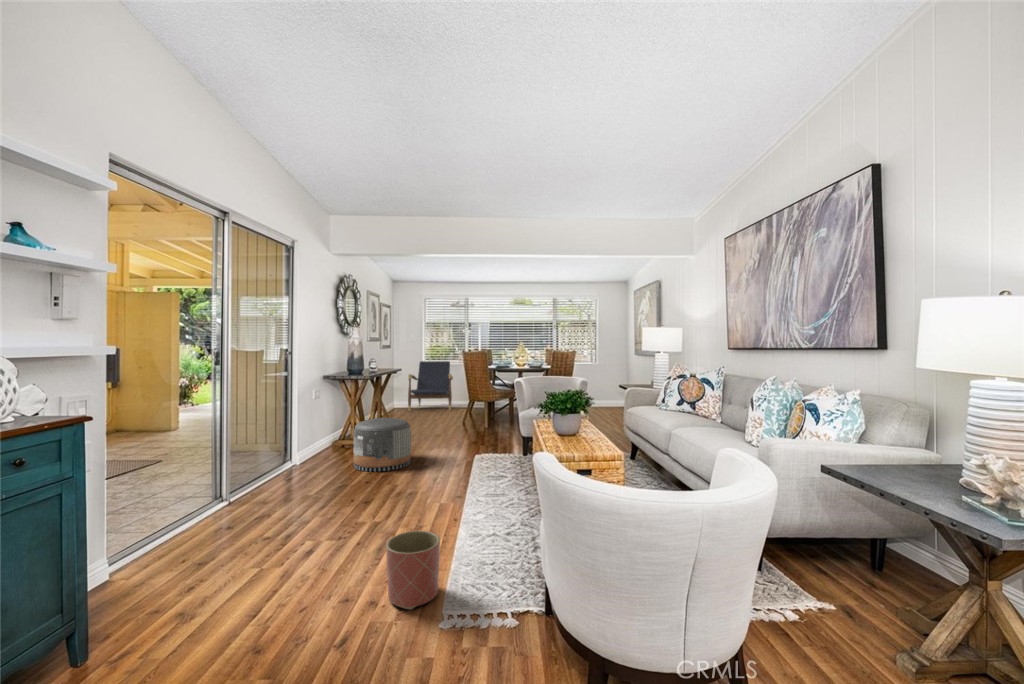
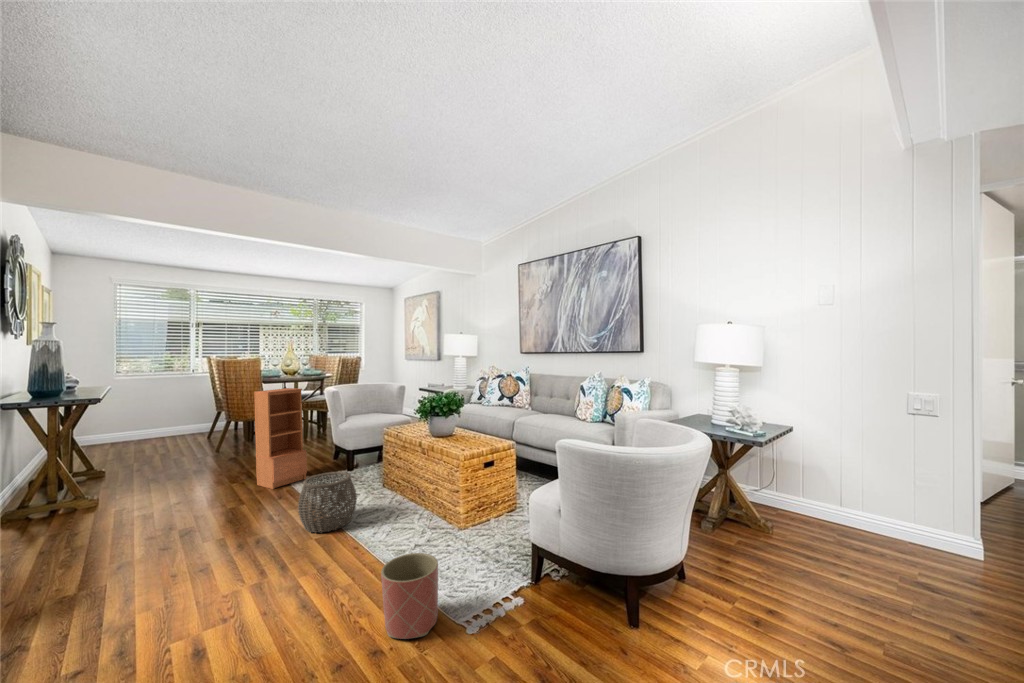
lounge chair: present [408,361,453,411] -> none [120,379,194,450]
bookcase: none [448,373,483,457] -> present [254,388,307,489]
pouf: present [353,418,411,472] -> none [125,456,220,535]
woven basket: none [431,449,480,501] -> present [298,472,357,533]

